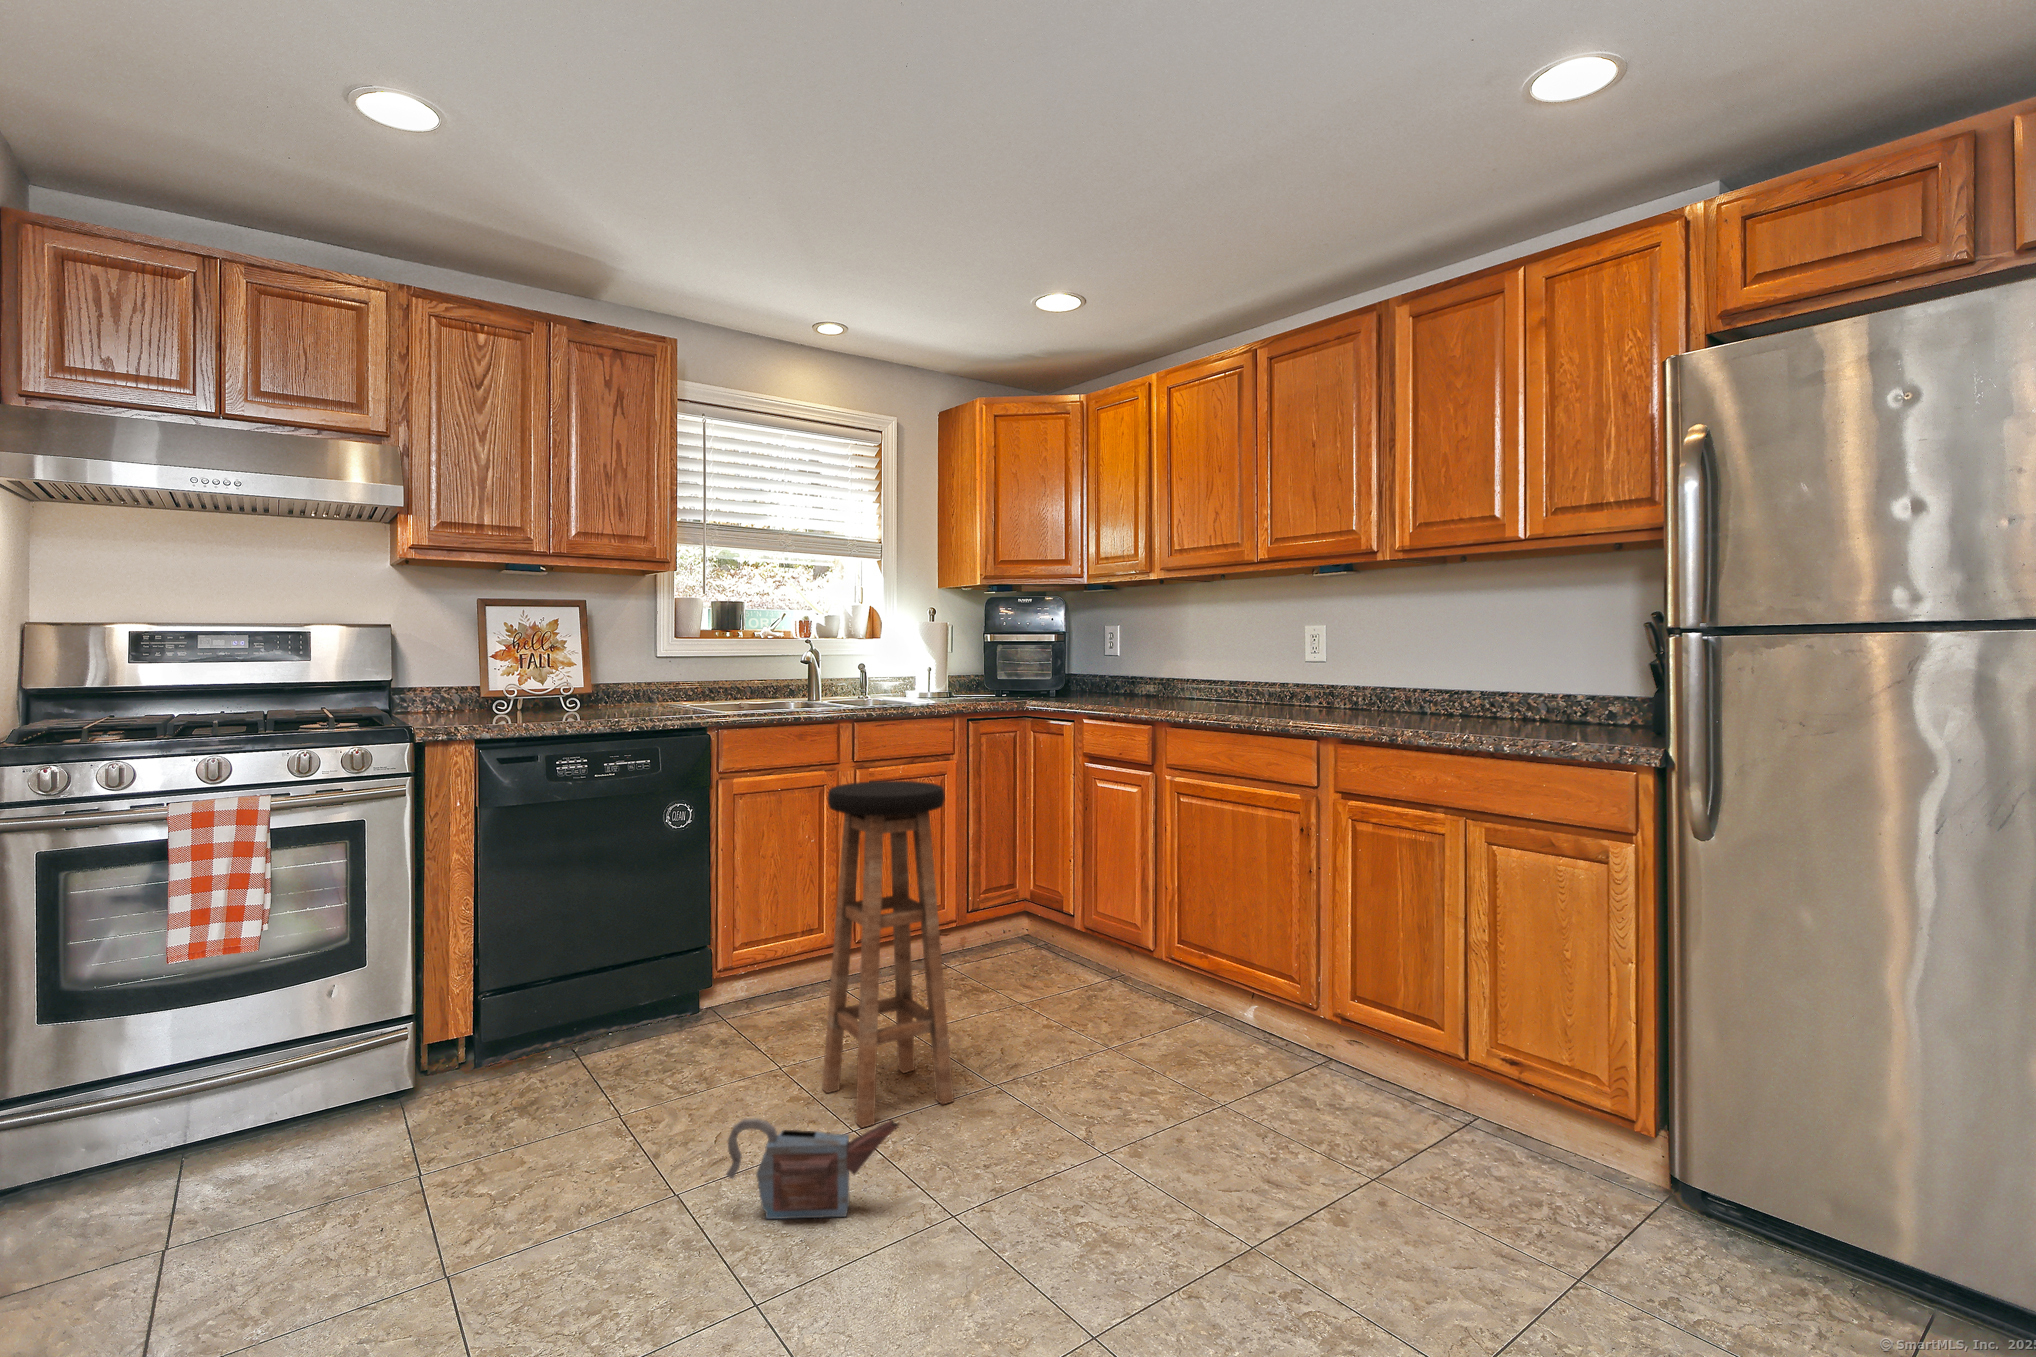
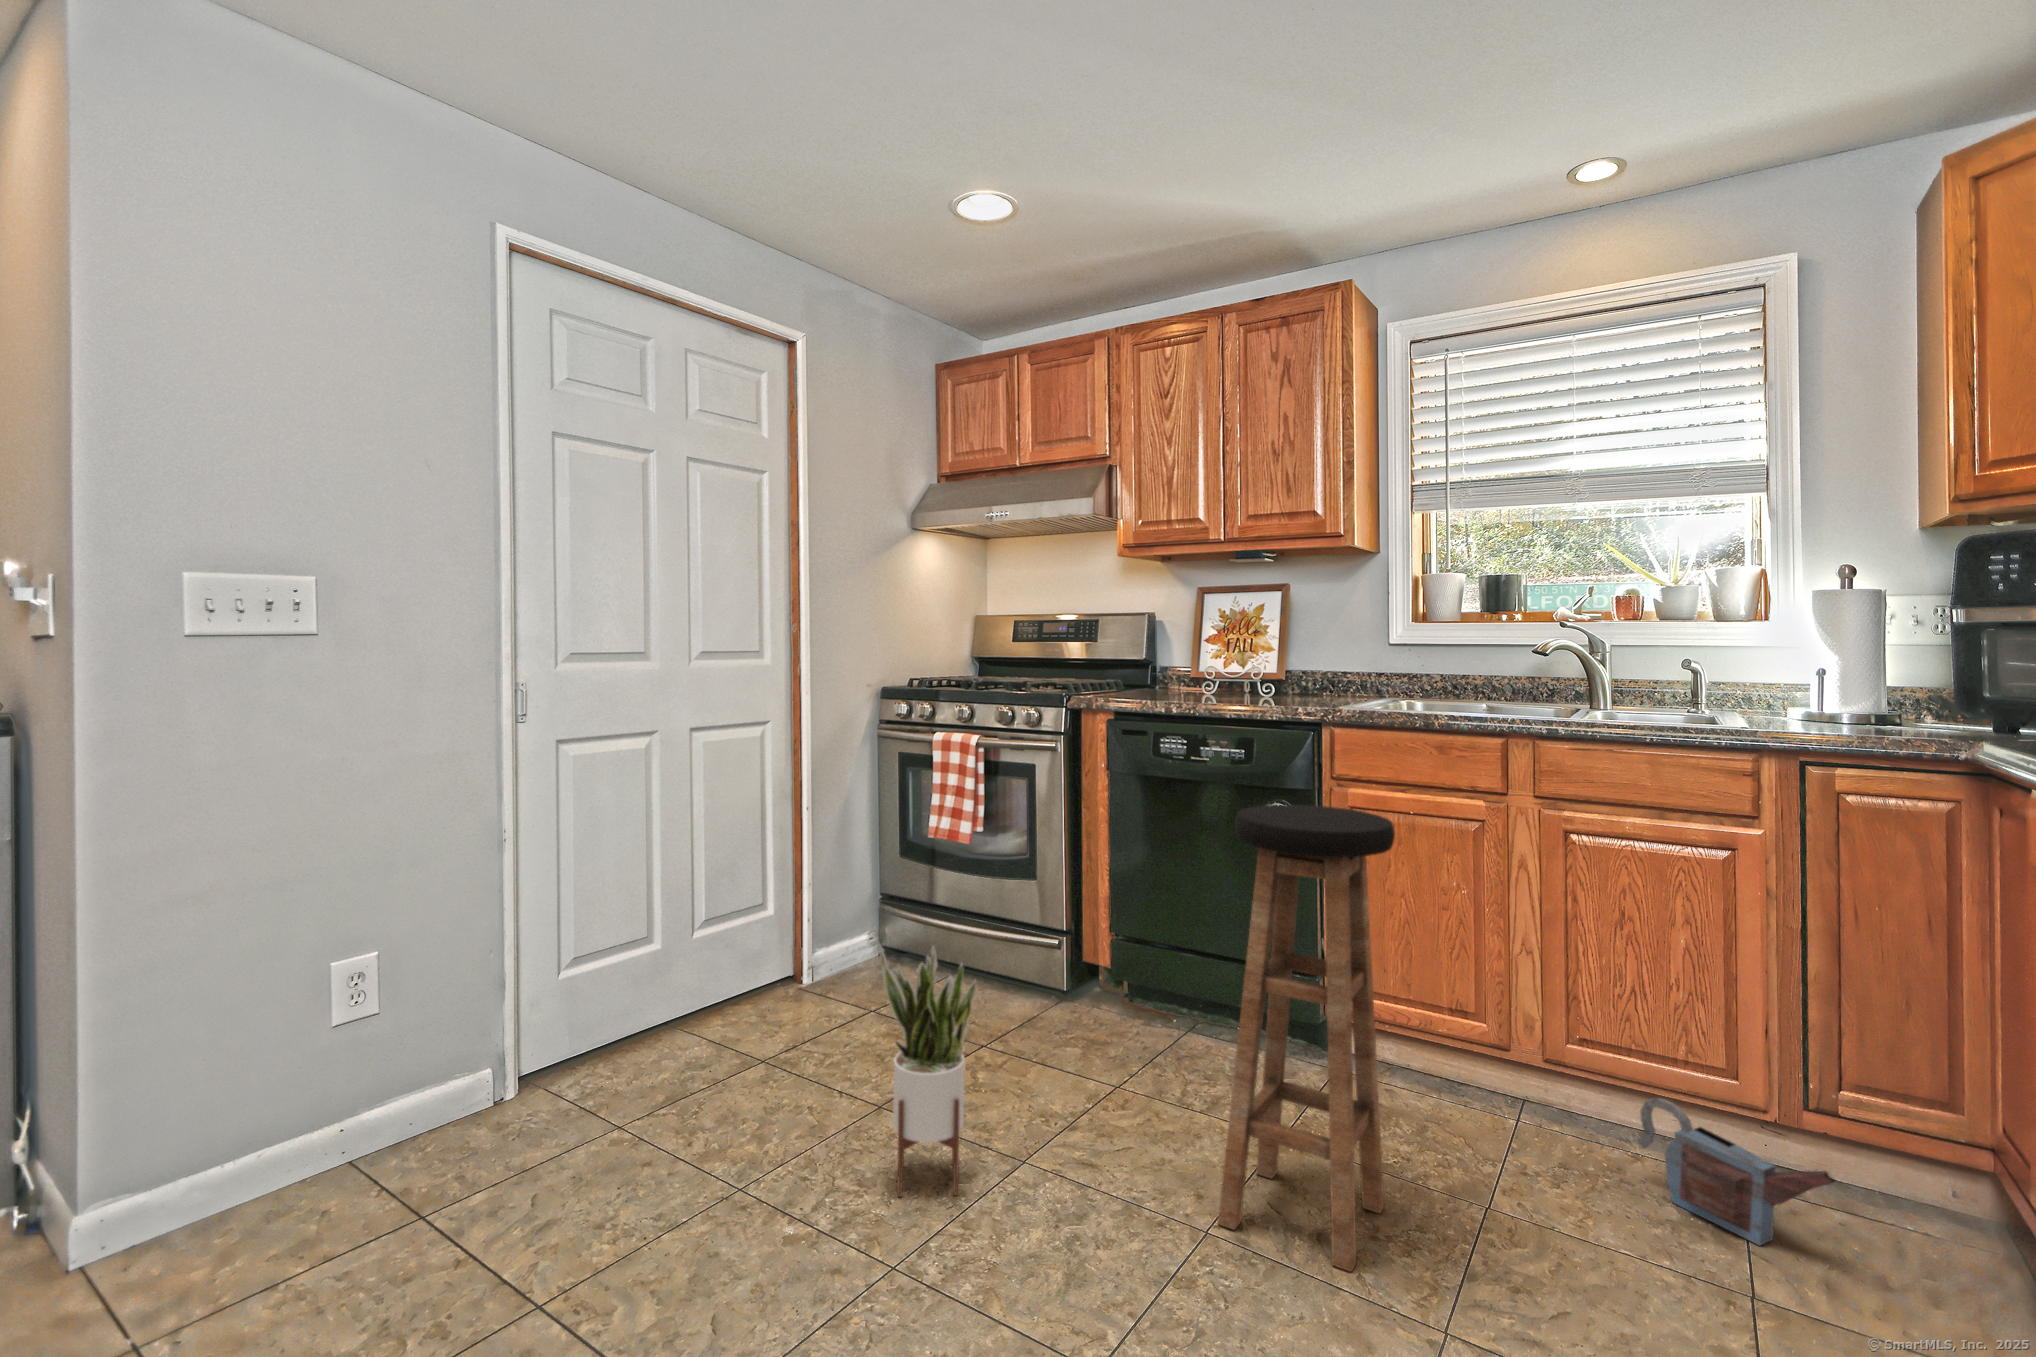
potted plant: none [569,990,679,1274] -> present [877,942,977,1197]
watering can: present [726,1118,898,1219] -> present [1638,1098,1835,1245]

